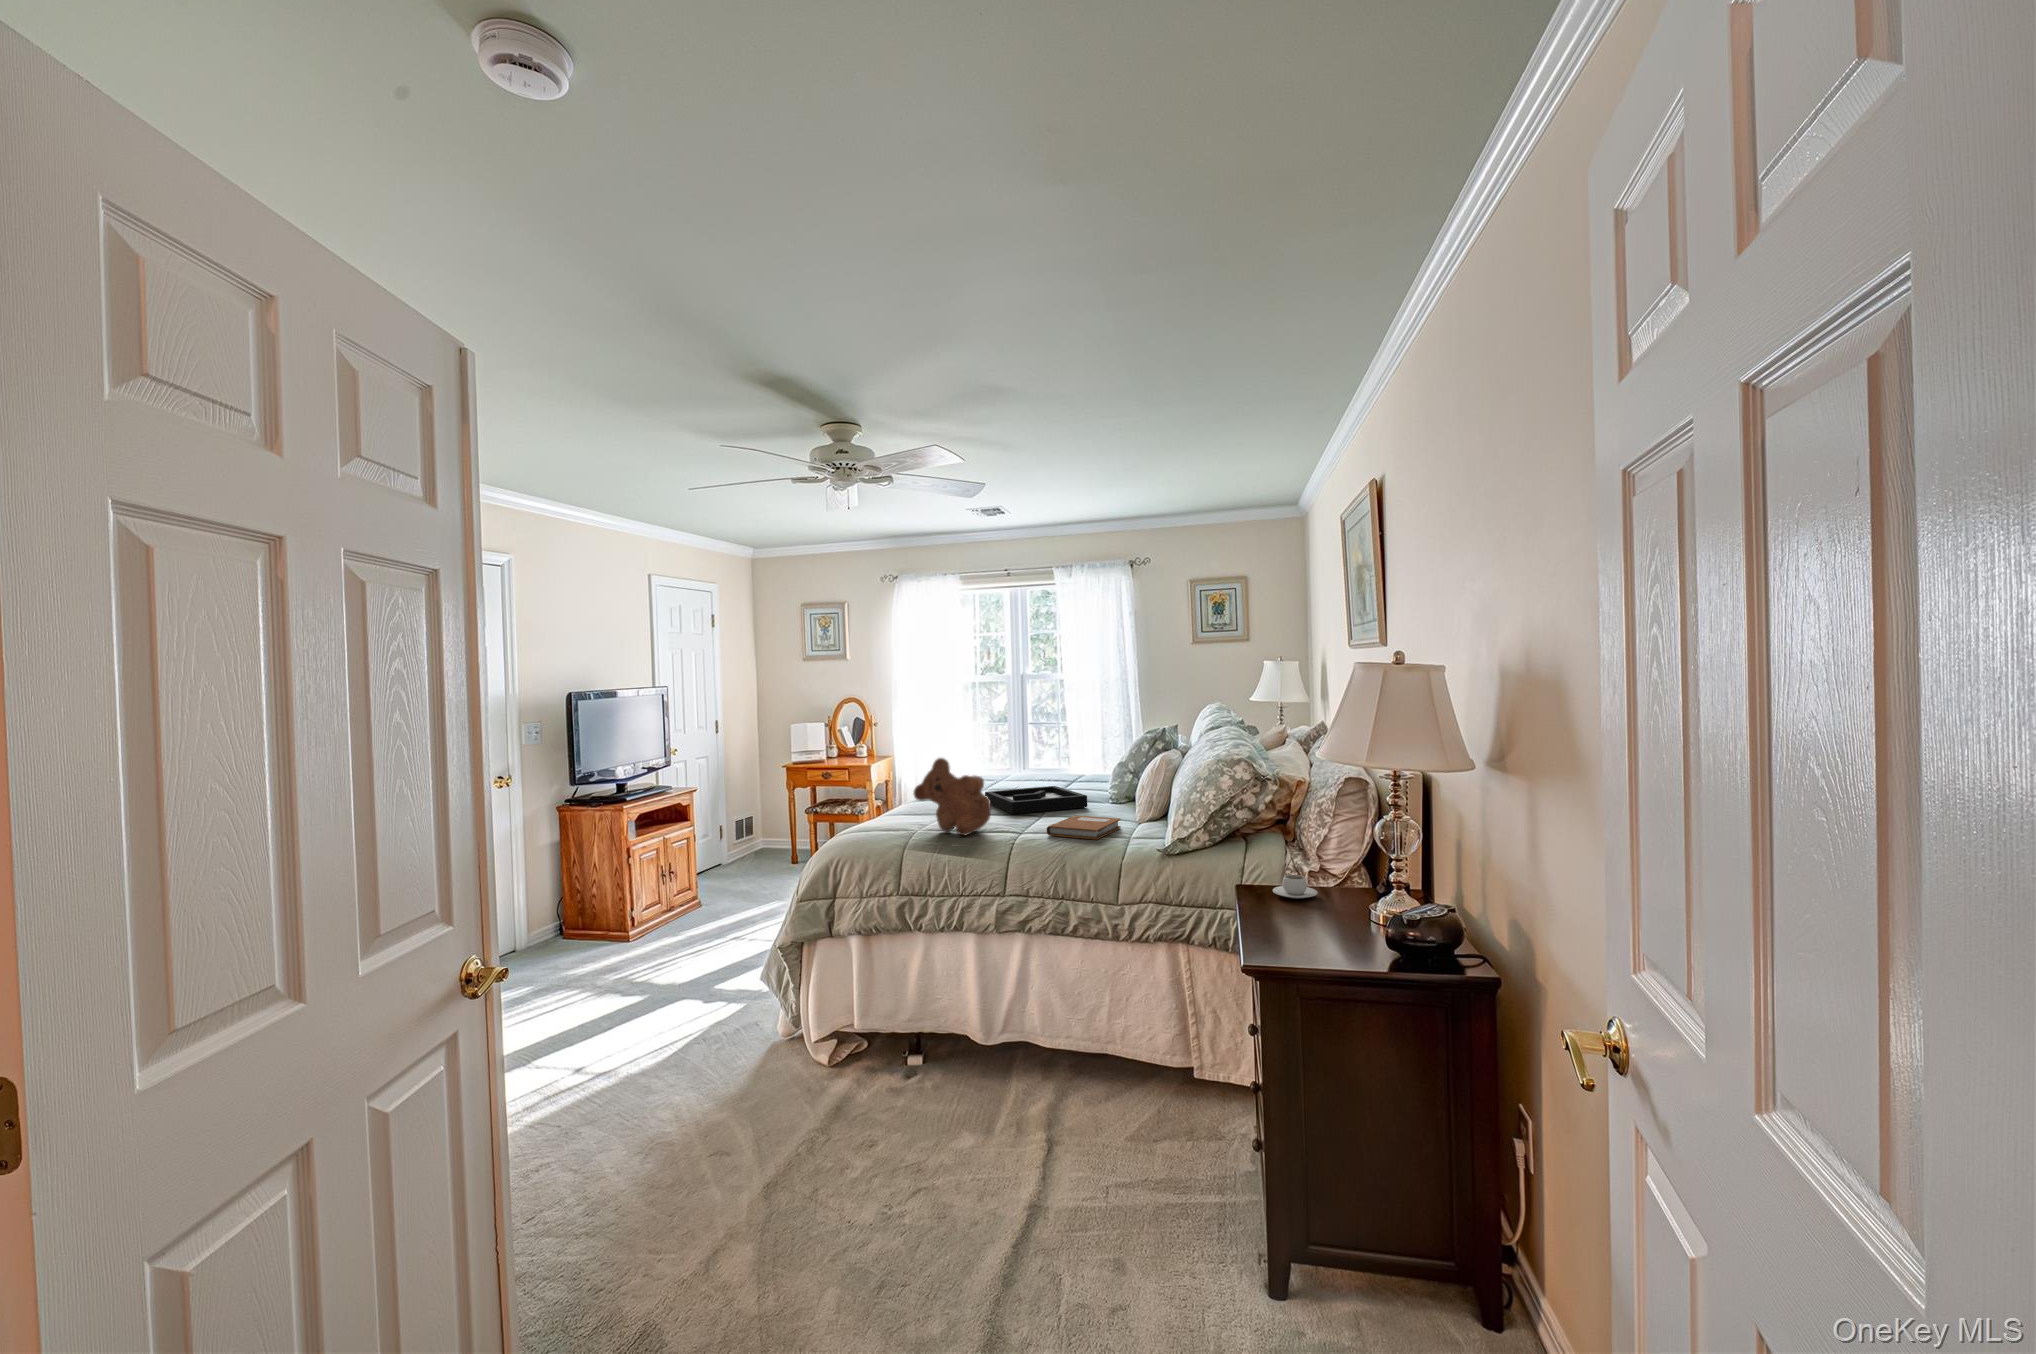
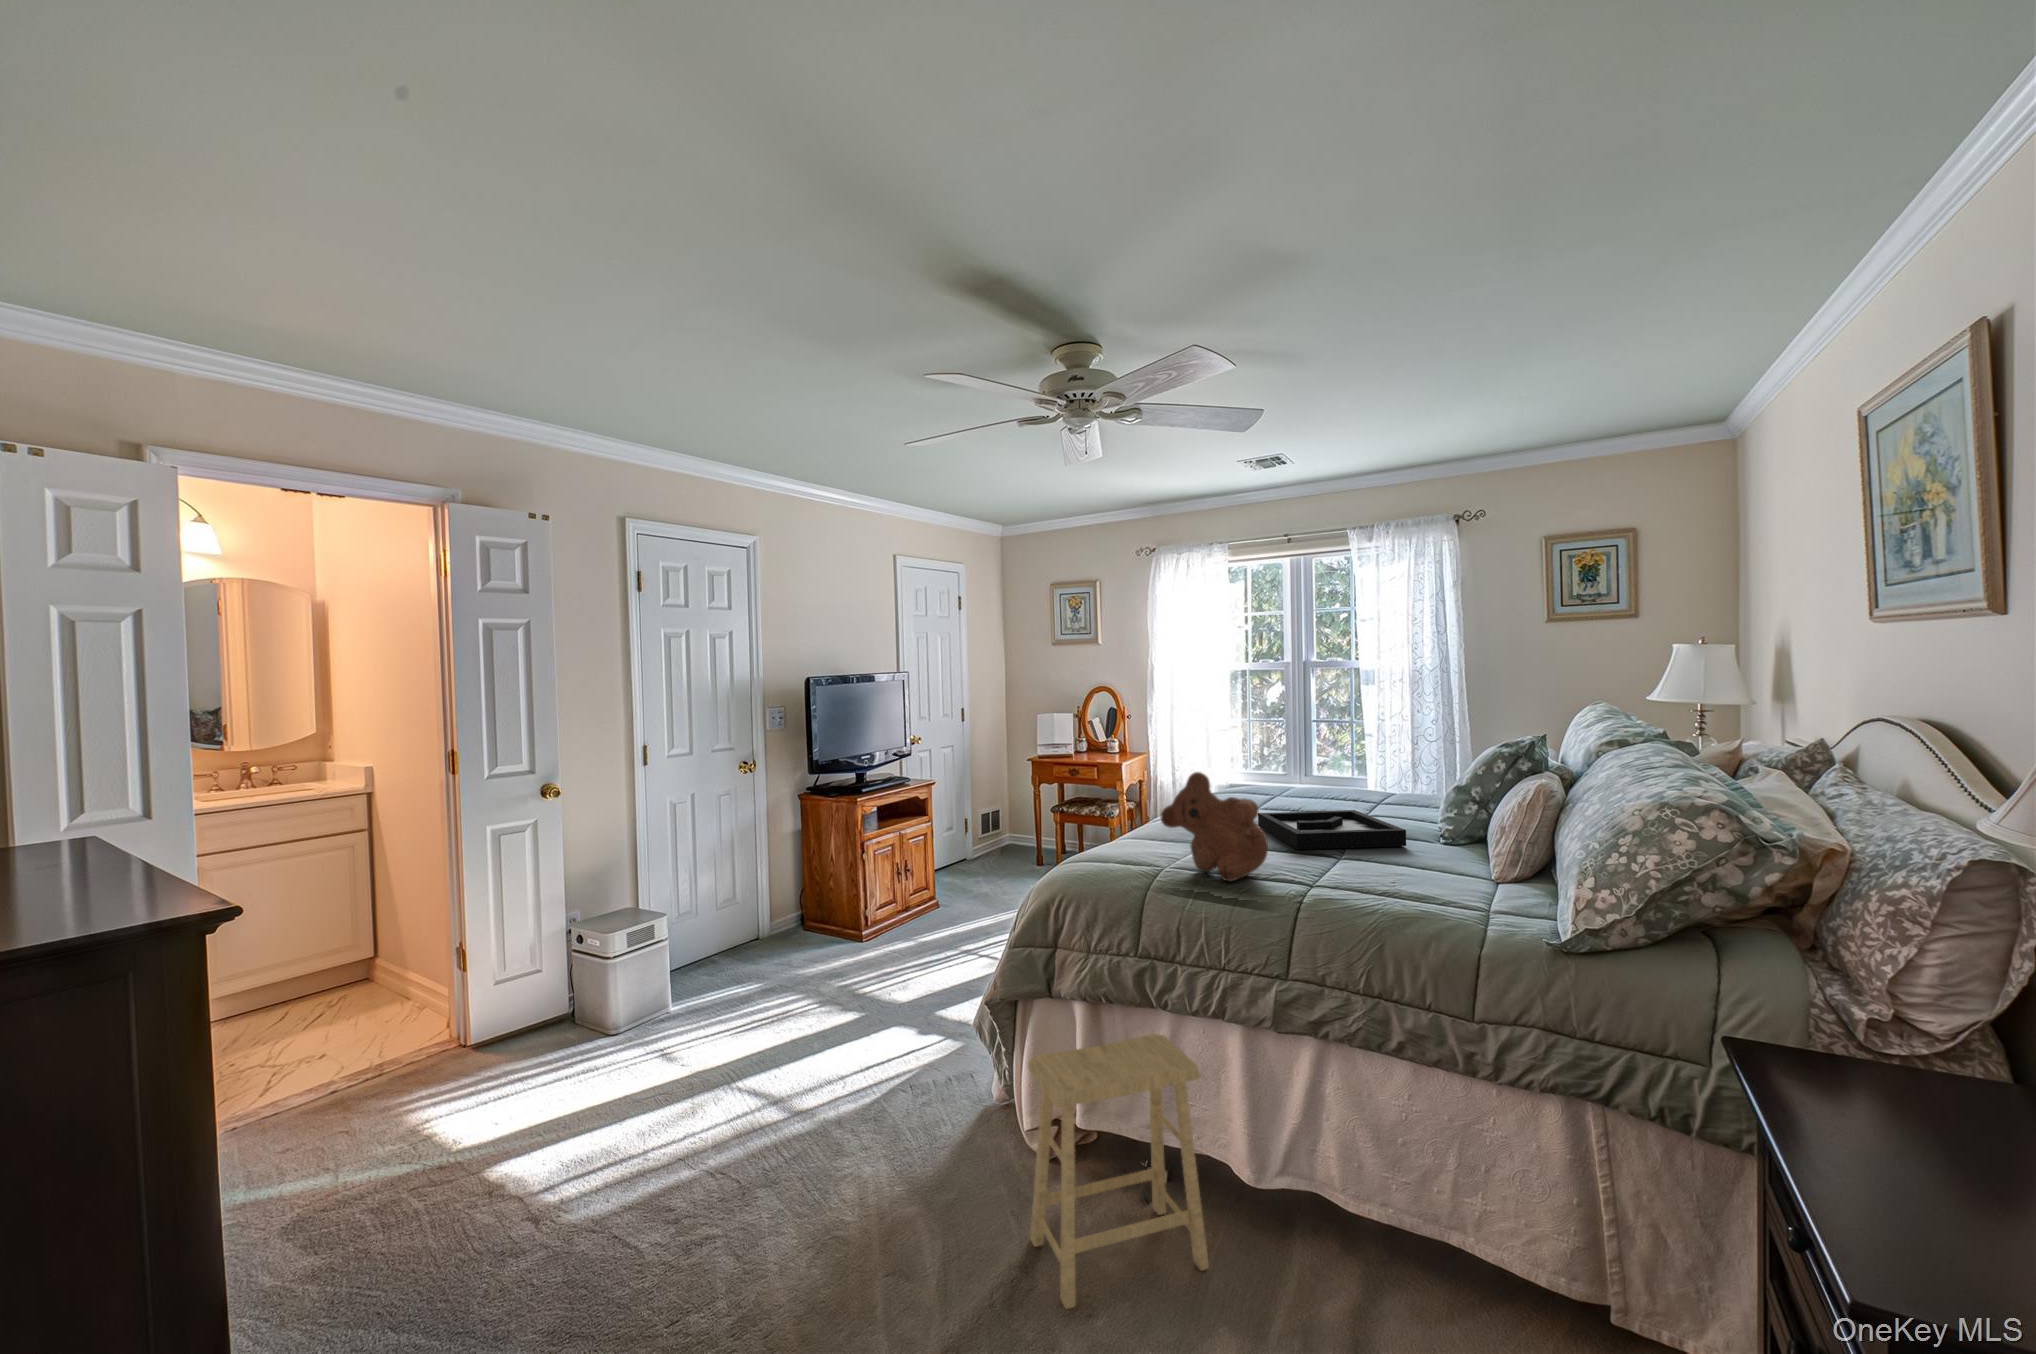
notebook: present [1047,815,1121,839] -> none [1351,863,1468,909]
teacup: present [1273,875,1318,899] -> none [1832,1049,1954,1109]
footstool: none [822,947,954,1138] -> present [1028,1034,1209,1309]

